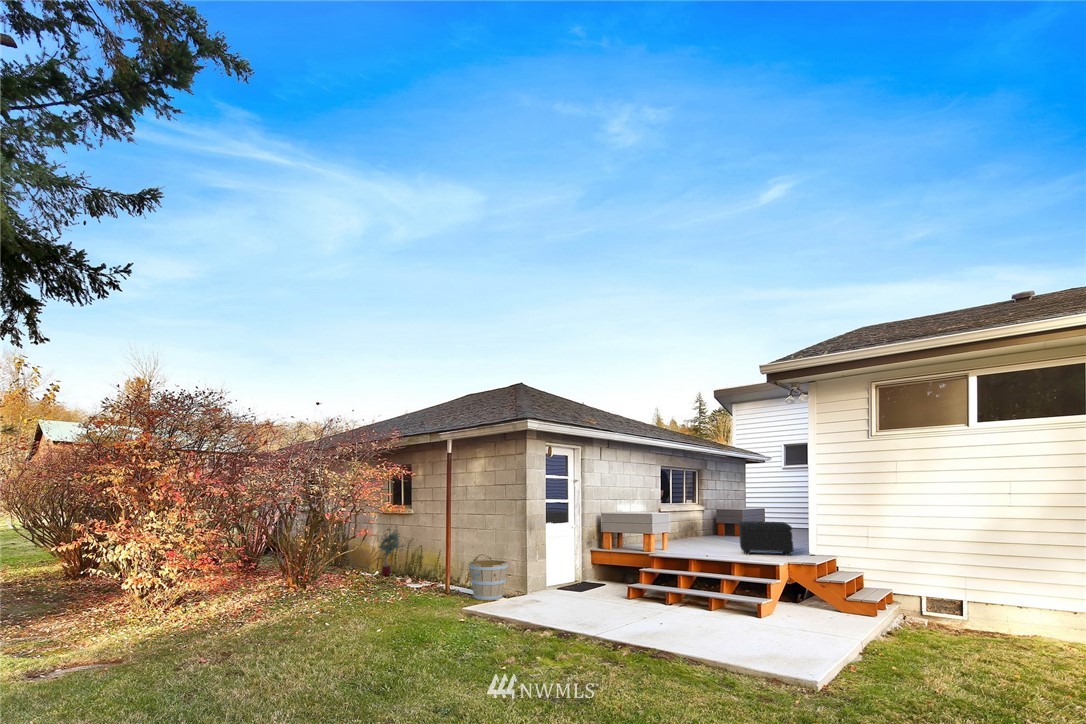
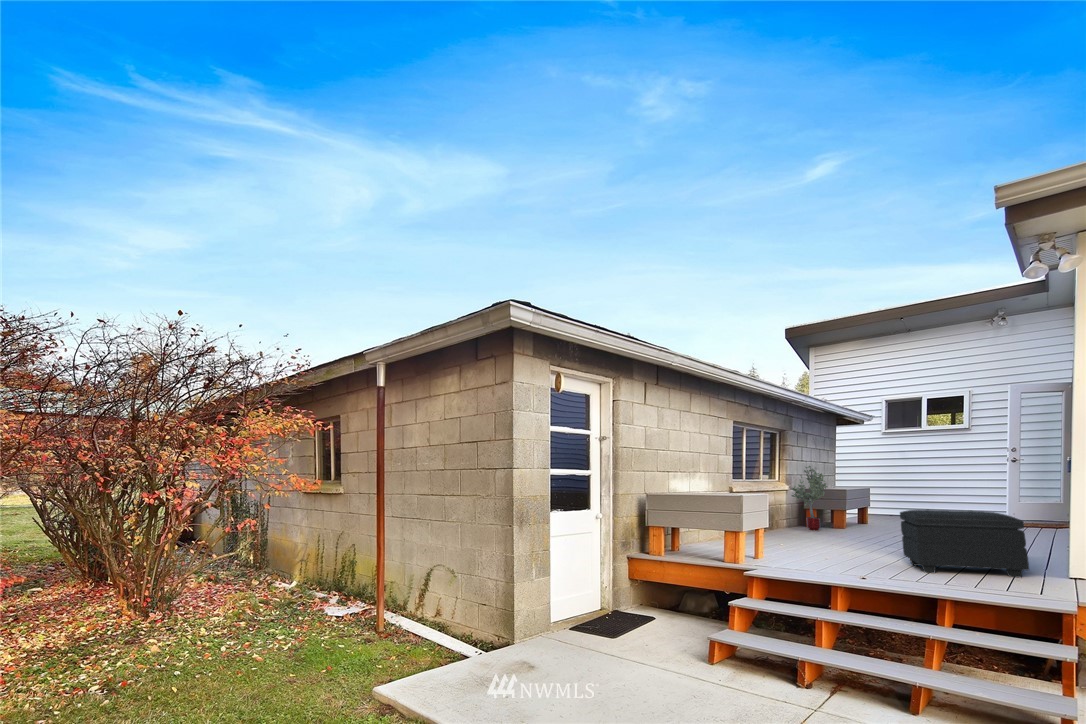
potted tree: present [379,528,404,576] -> present [791,466,827,530]
wooden bucket: present [468,559,508,600] -> none [405,574,480,656]

